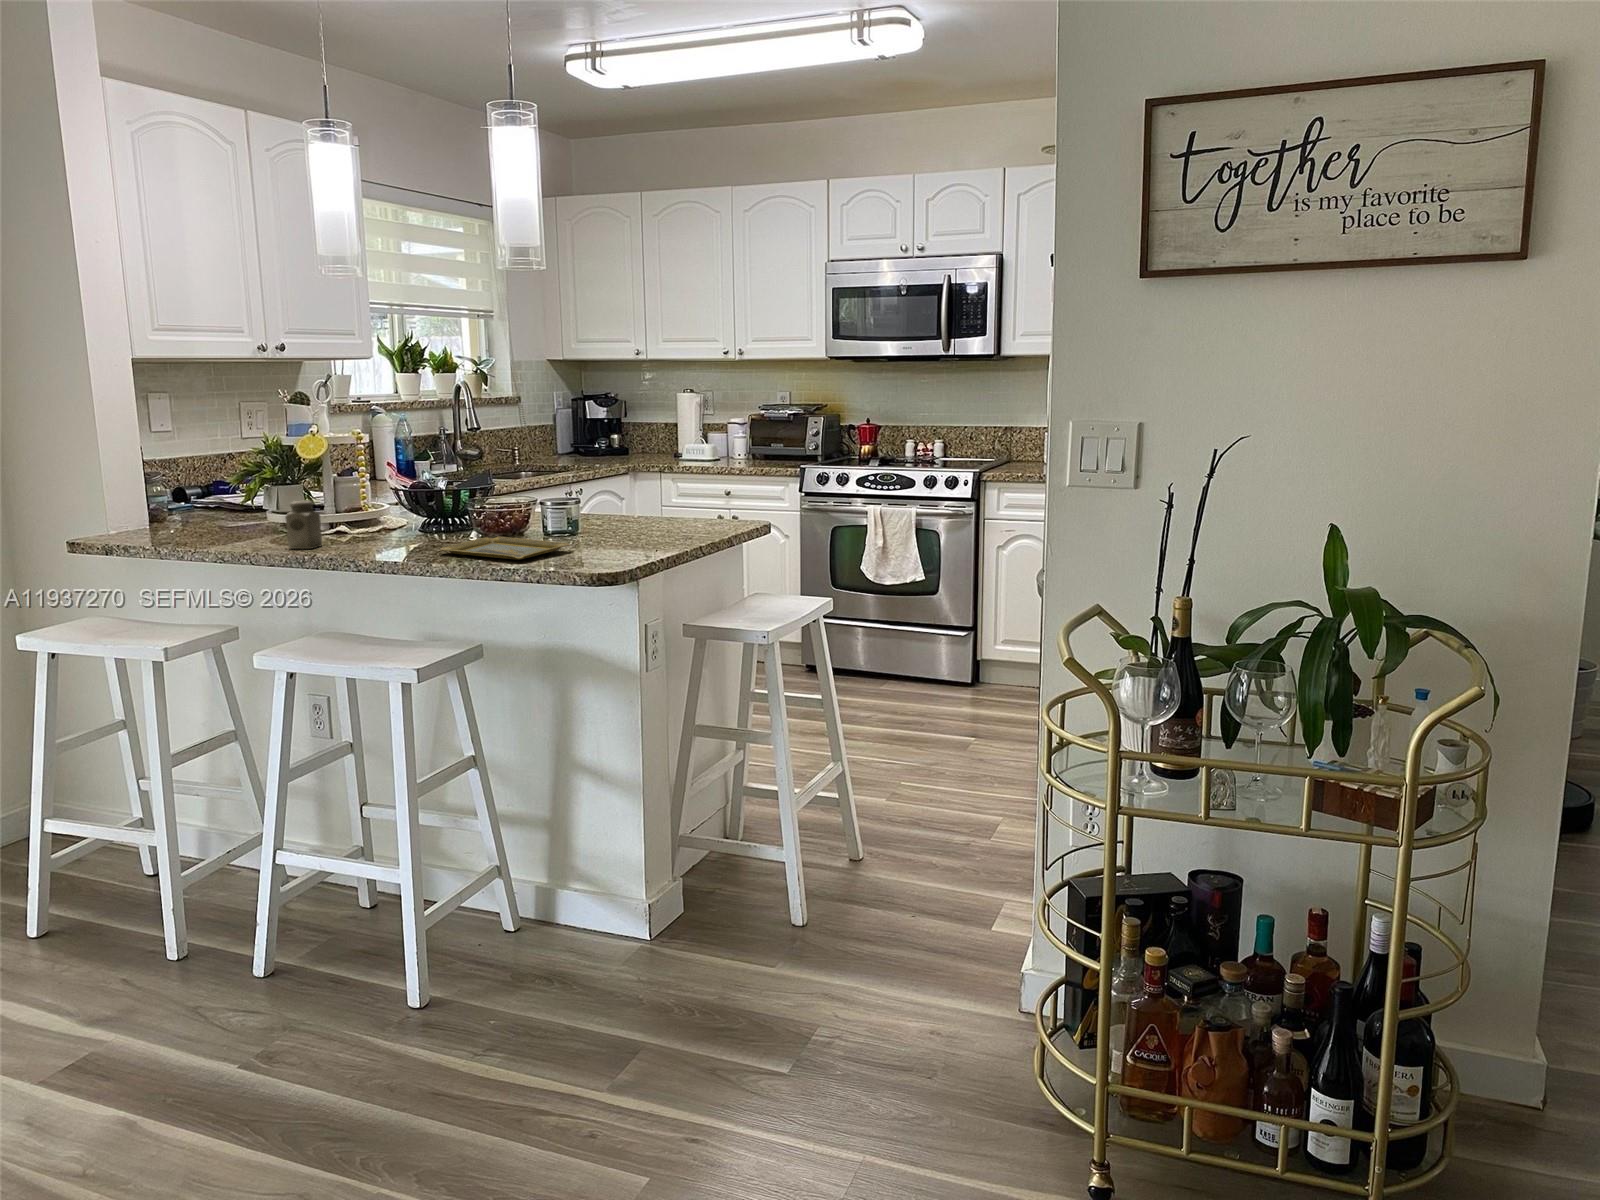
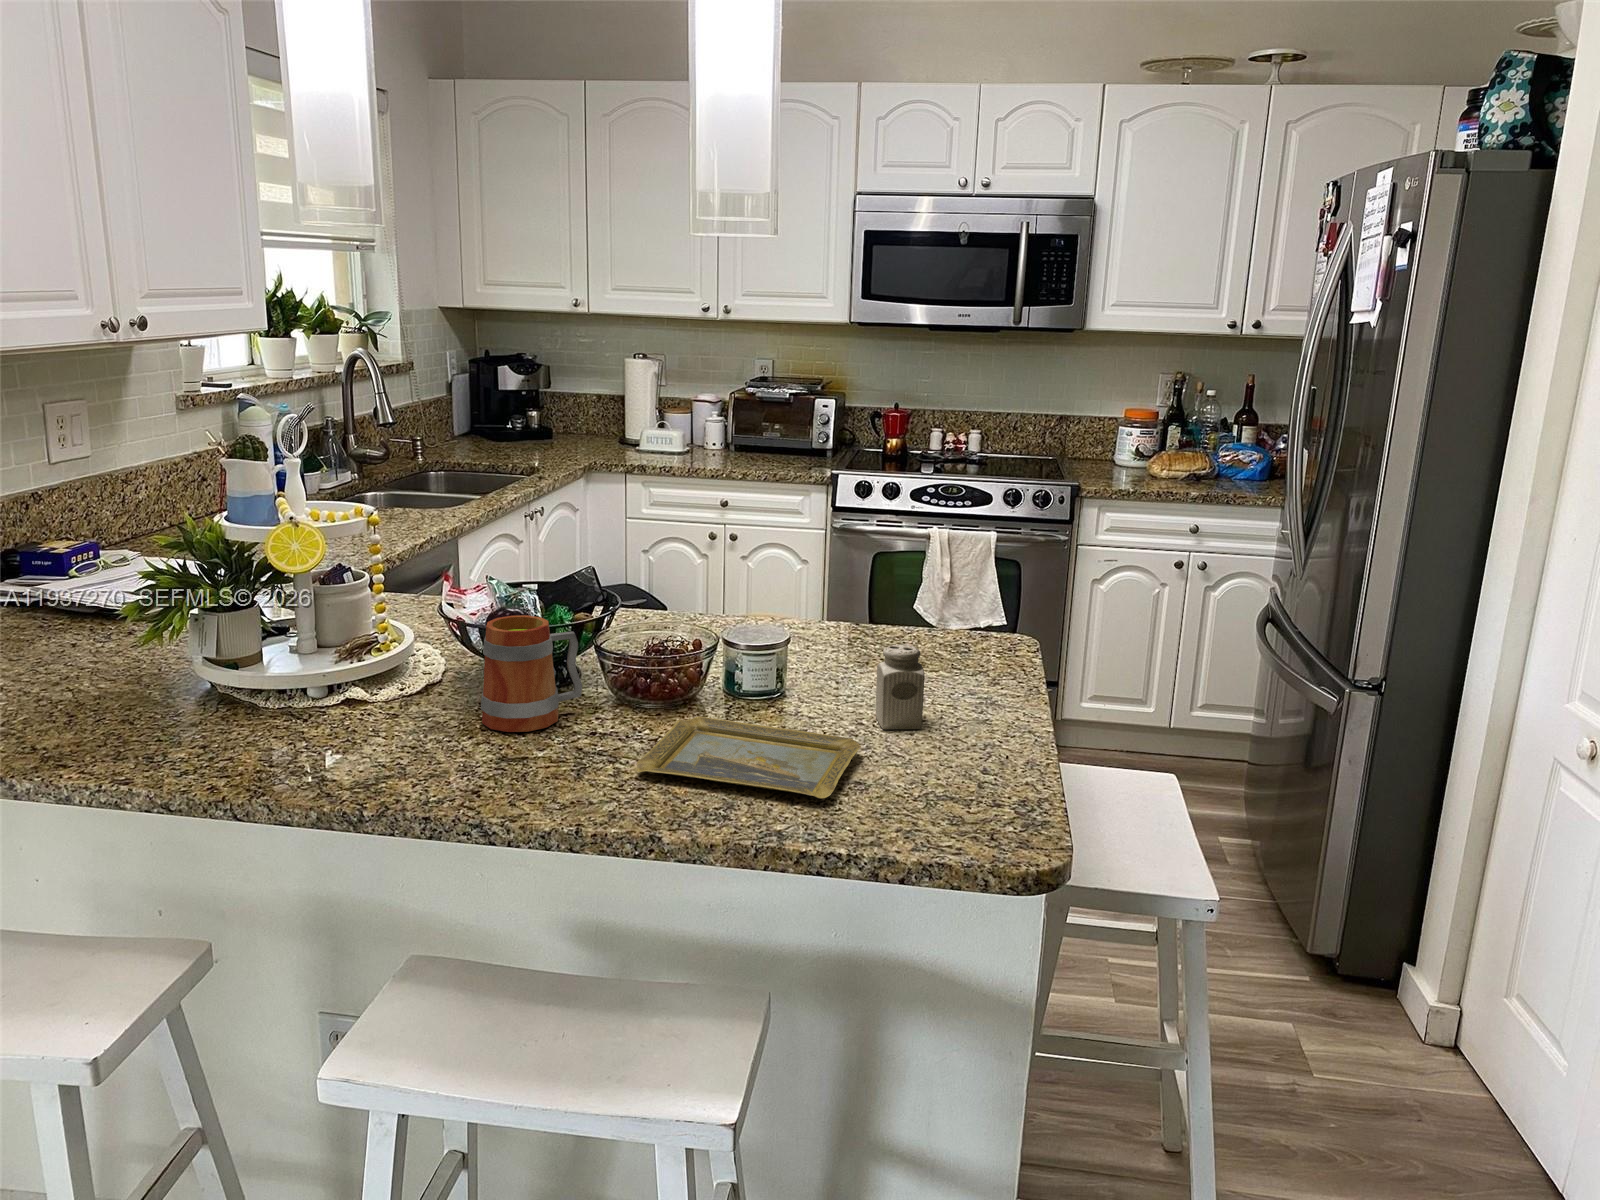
mug: none [386,482,445,542] -> present [481,615,582,732]
salt shaker: present [285,501,322,549] -> present [876,645,925,729]

